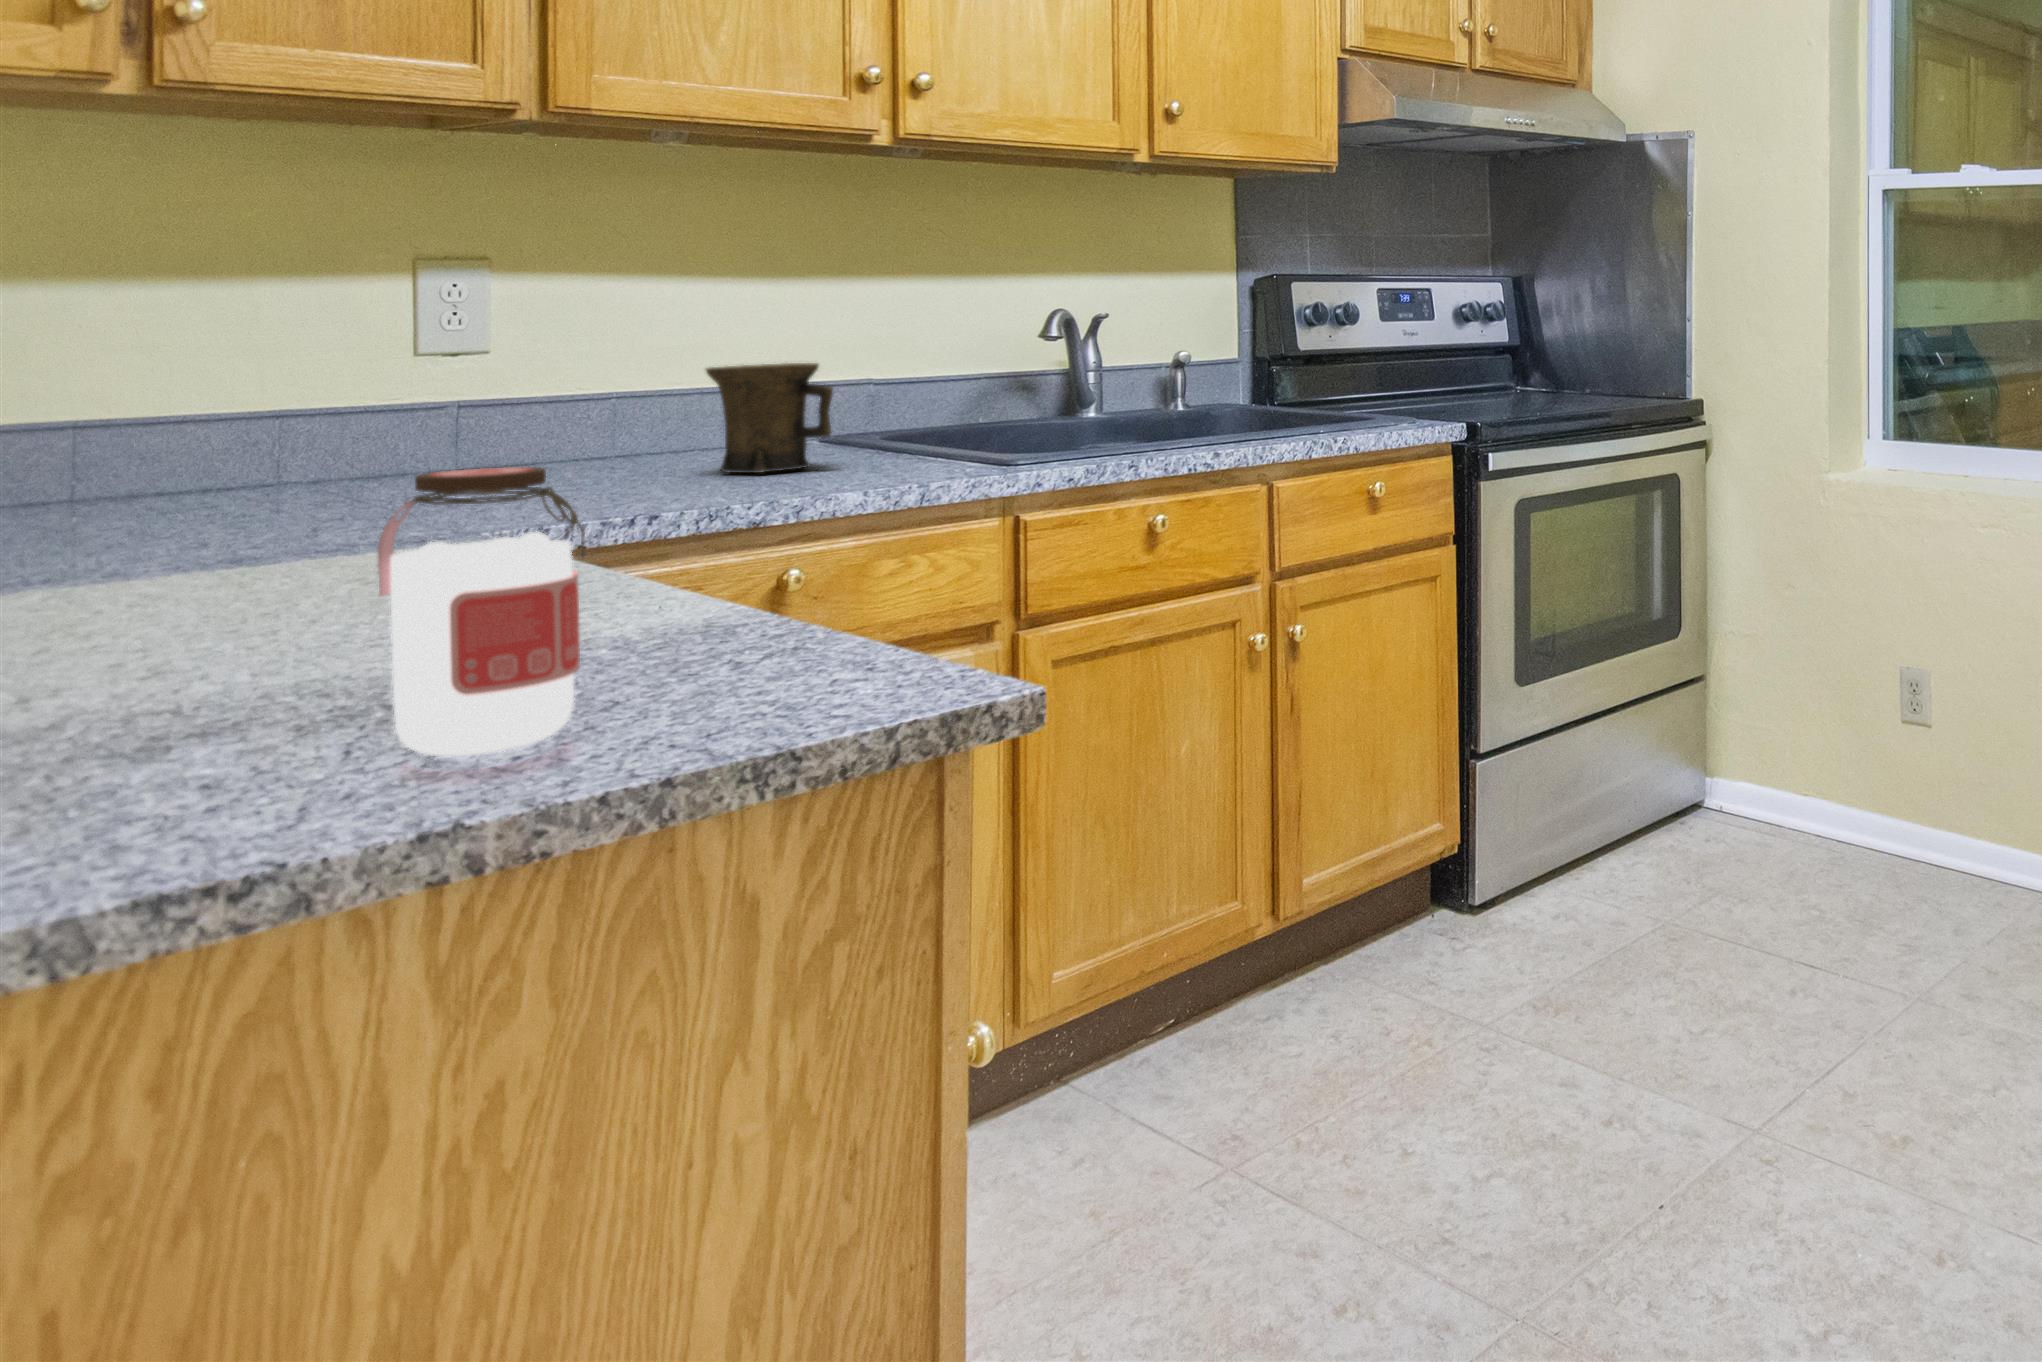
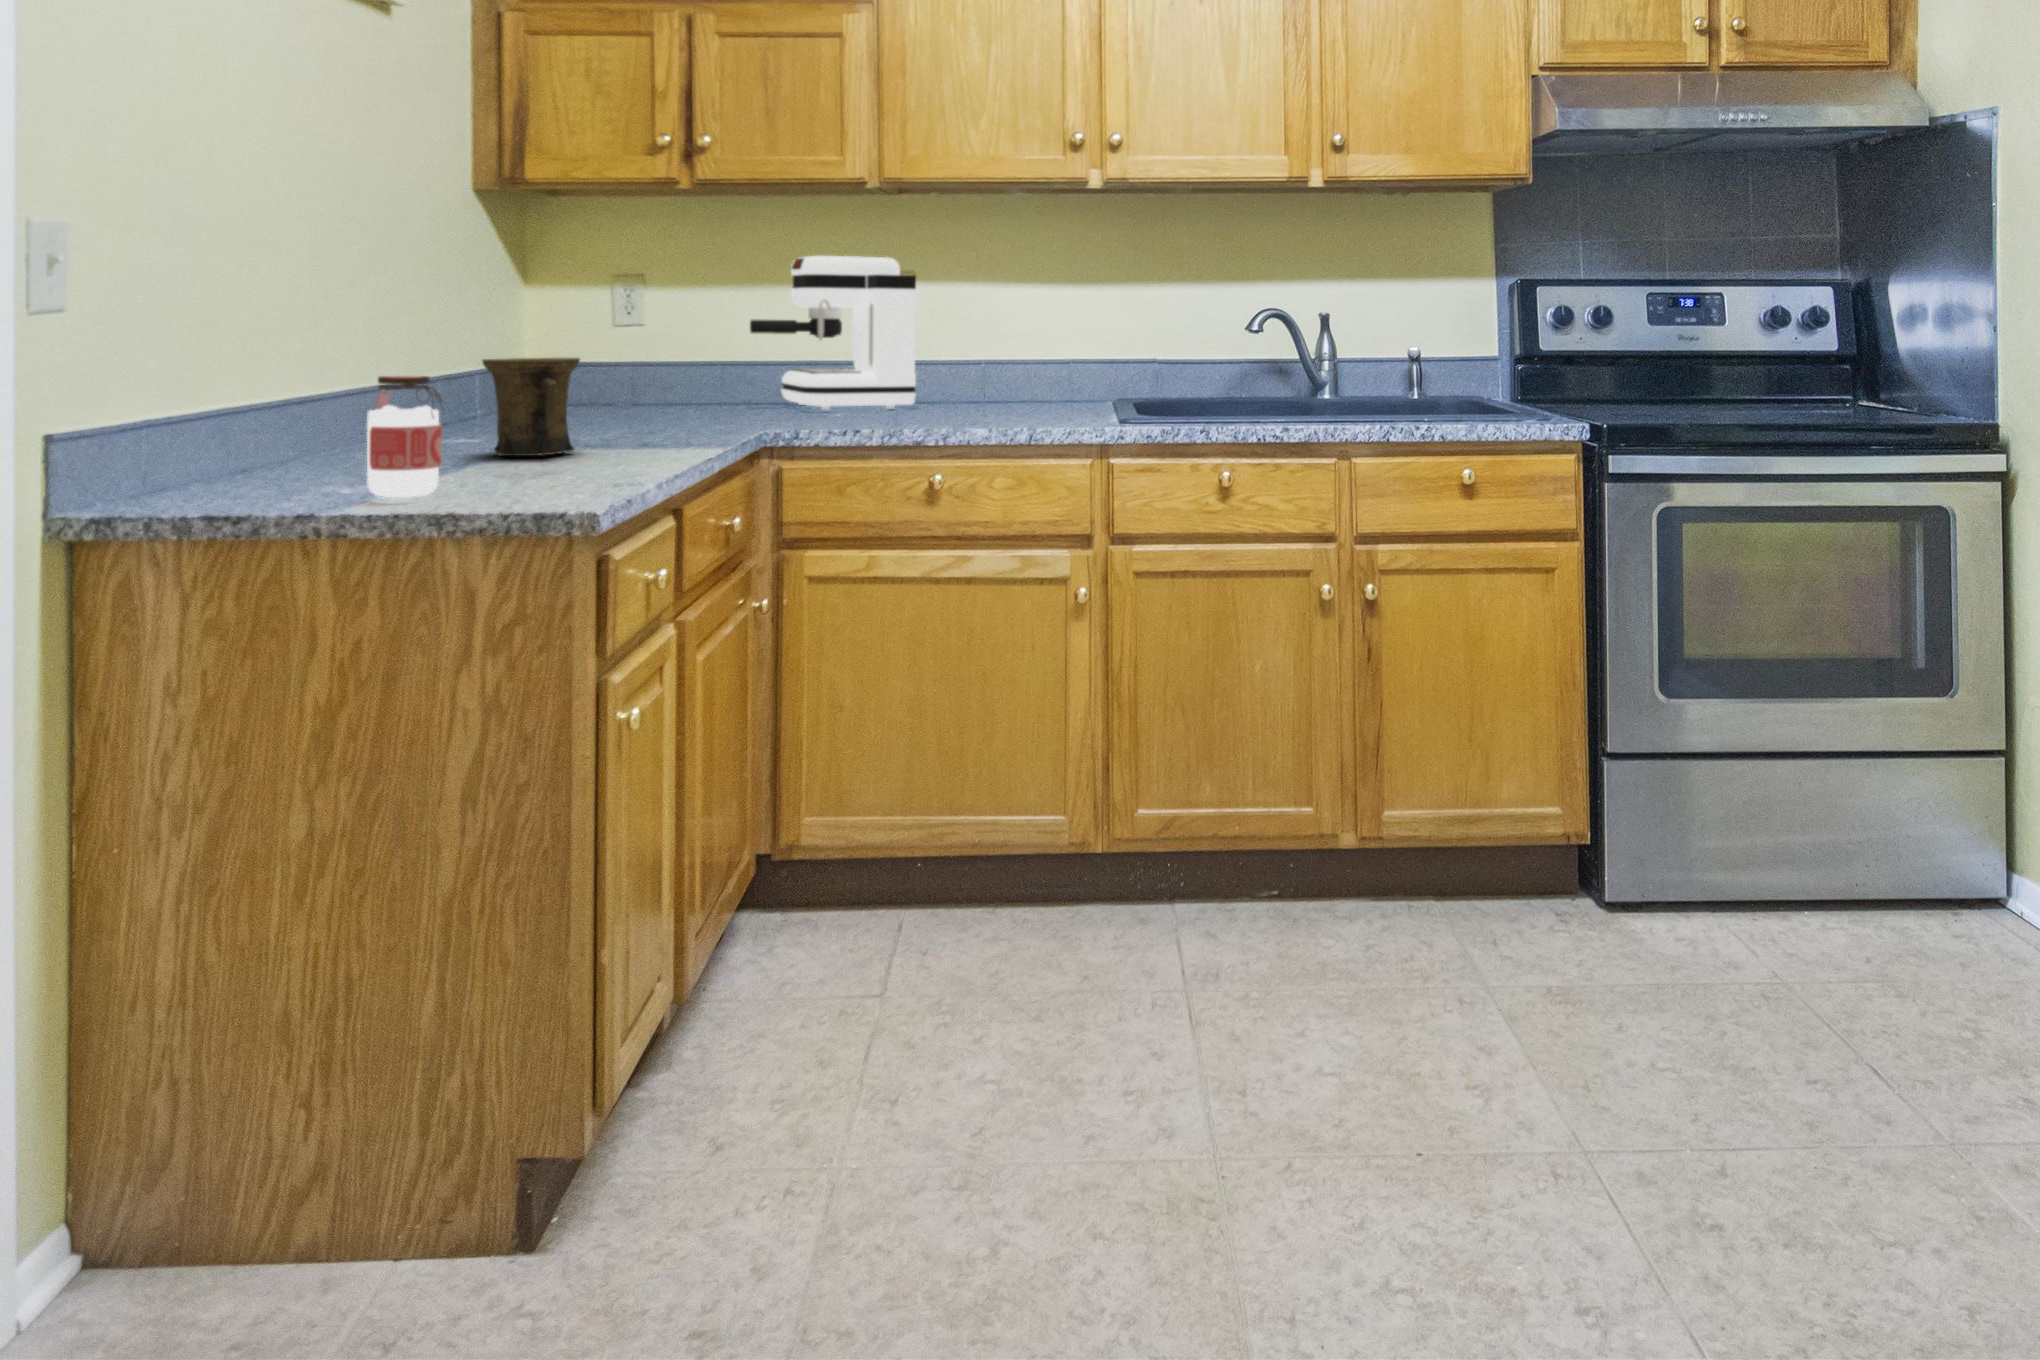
coffee maker: none [209,232,567,500] -> present [750,256,916,410]
mug: present [706,363,833,473] -> present [482,358,580,456]

